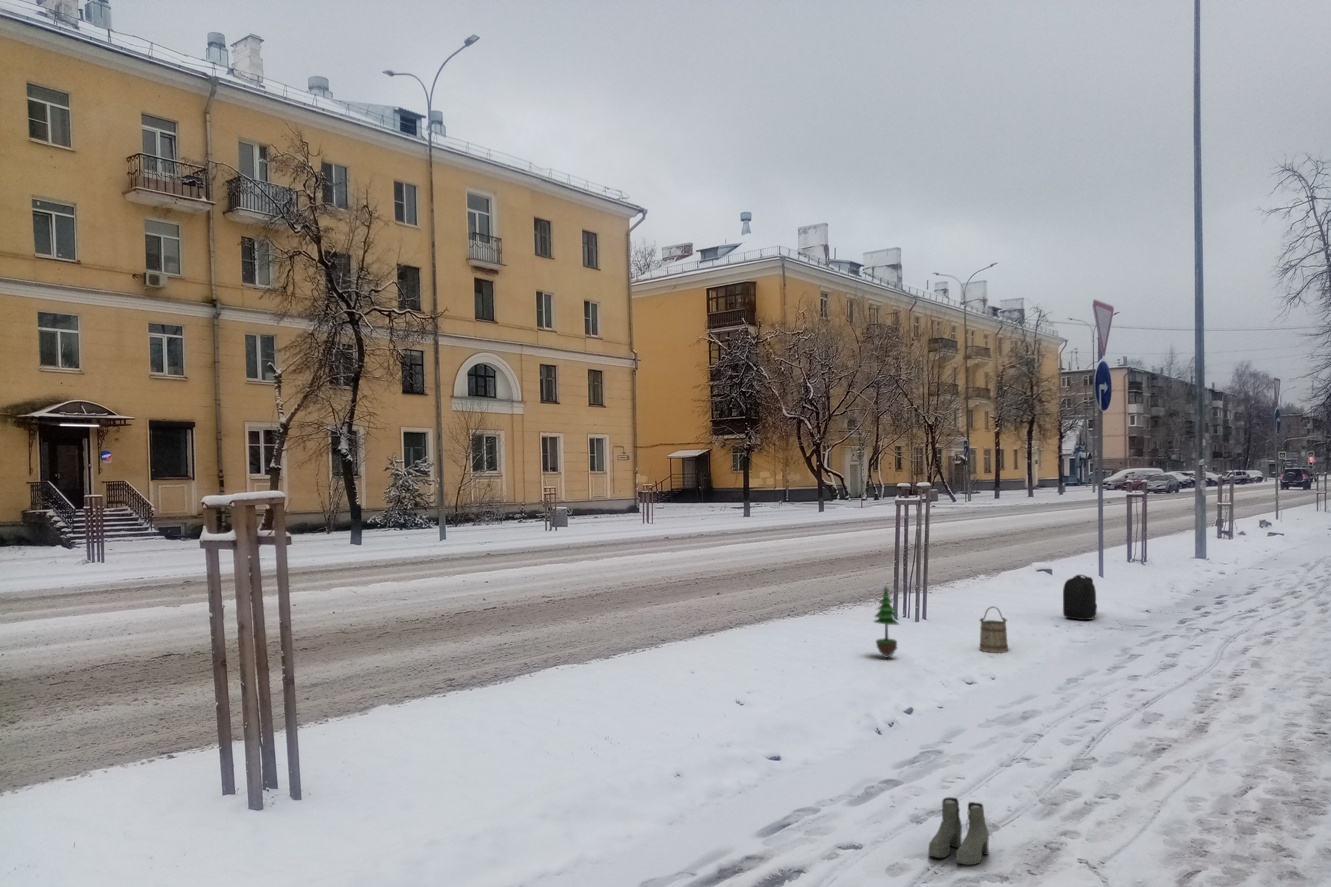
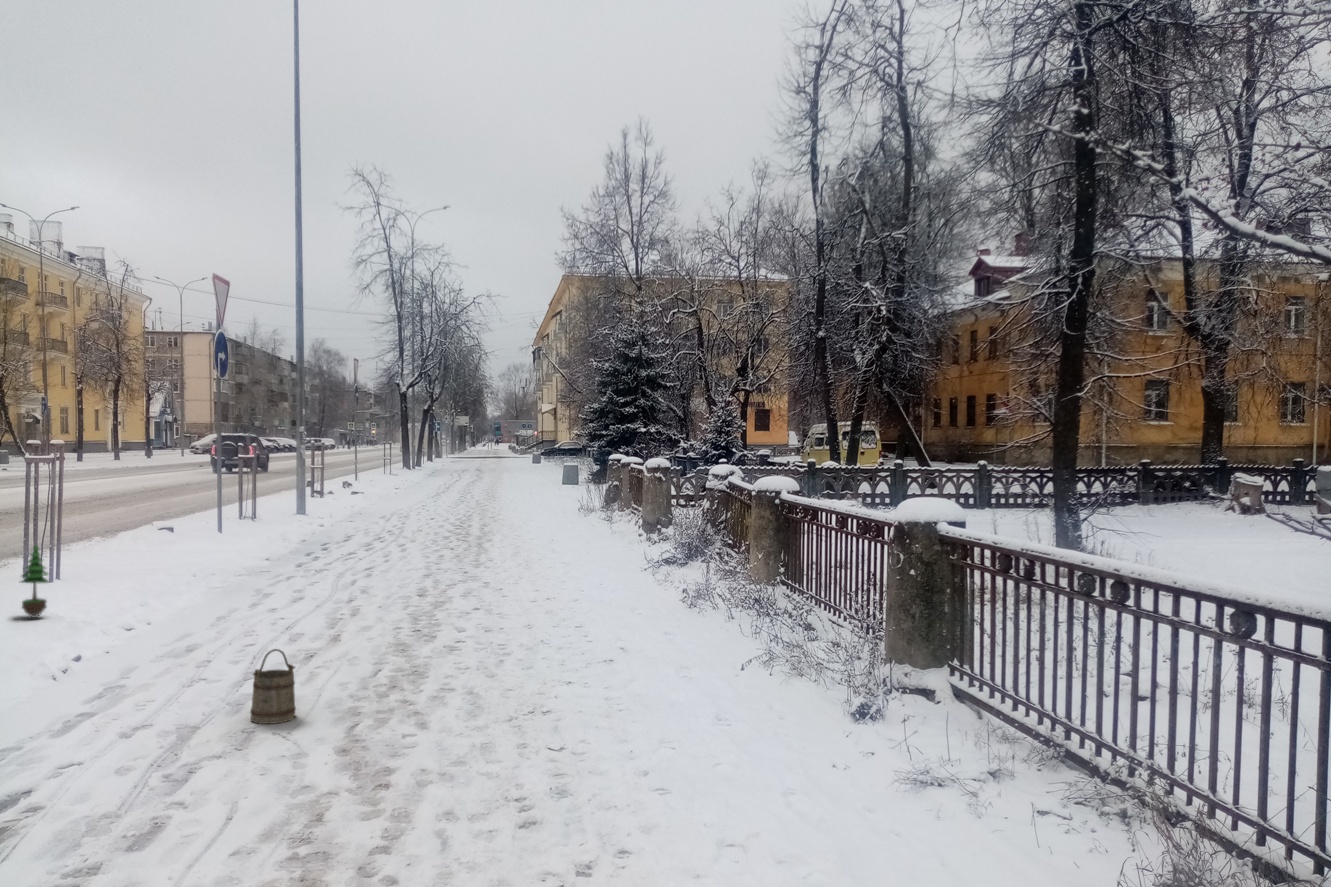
backpack: present [1063,575,1097,620] -> none [196,529,228,571]
bucket: present [980,607,1008,653] -> present [251,649,296,724]
boots: present [928,797,989,865] -> none [152,703,203,753]

